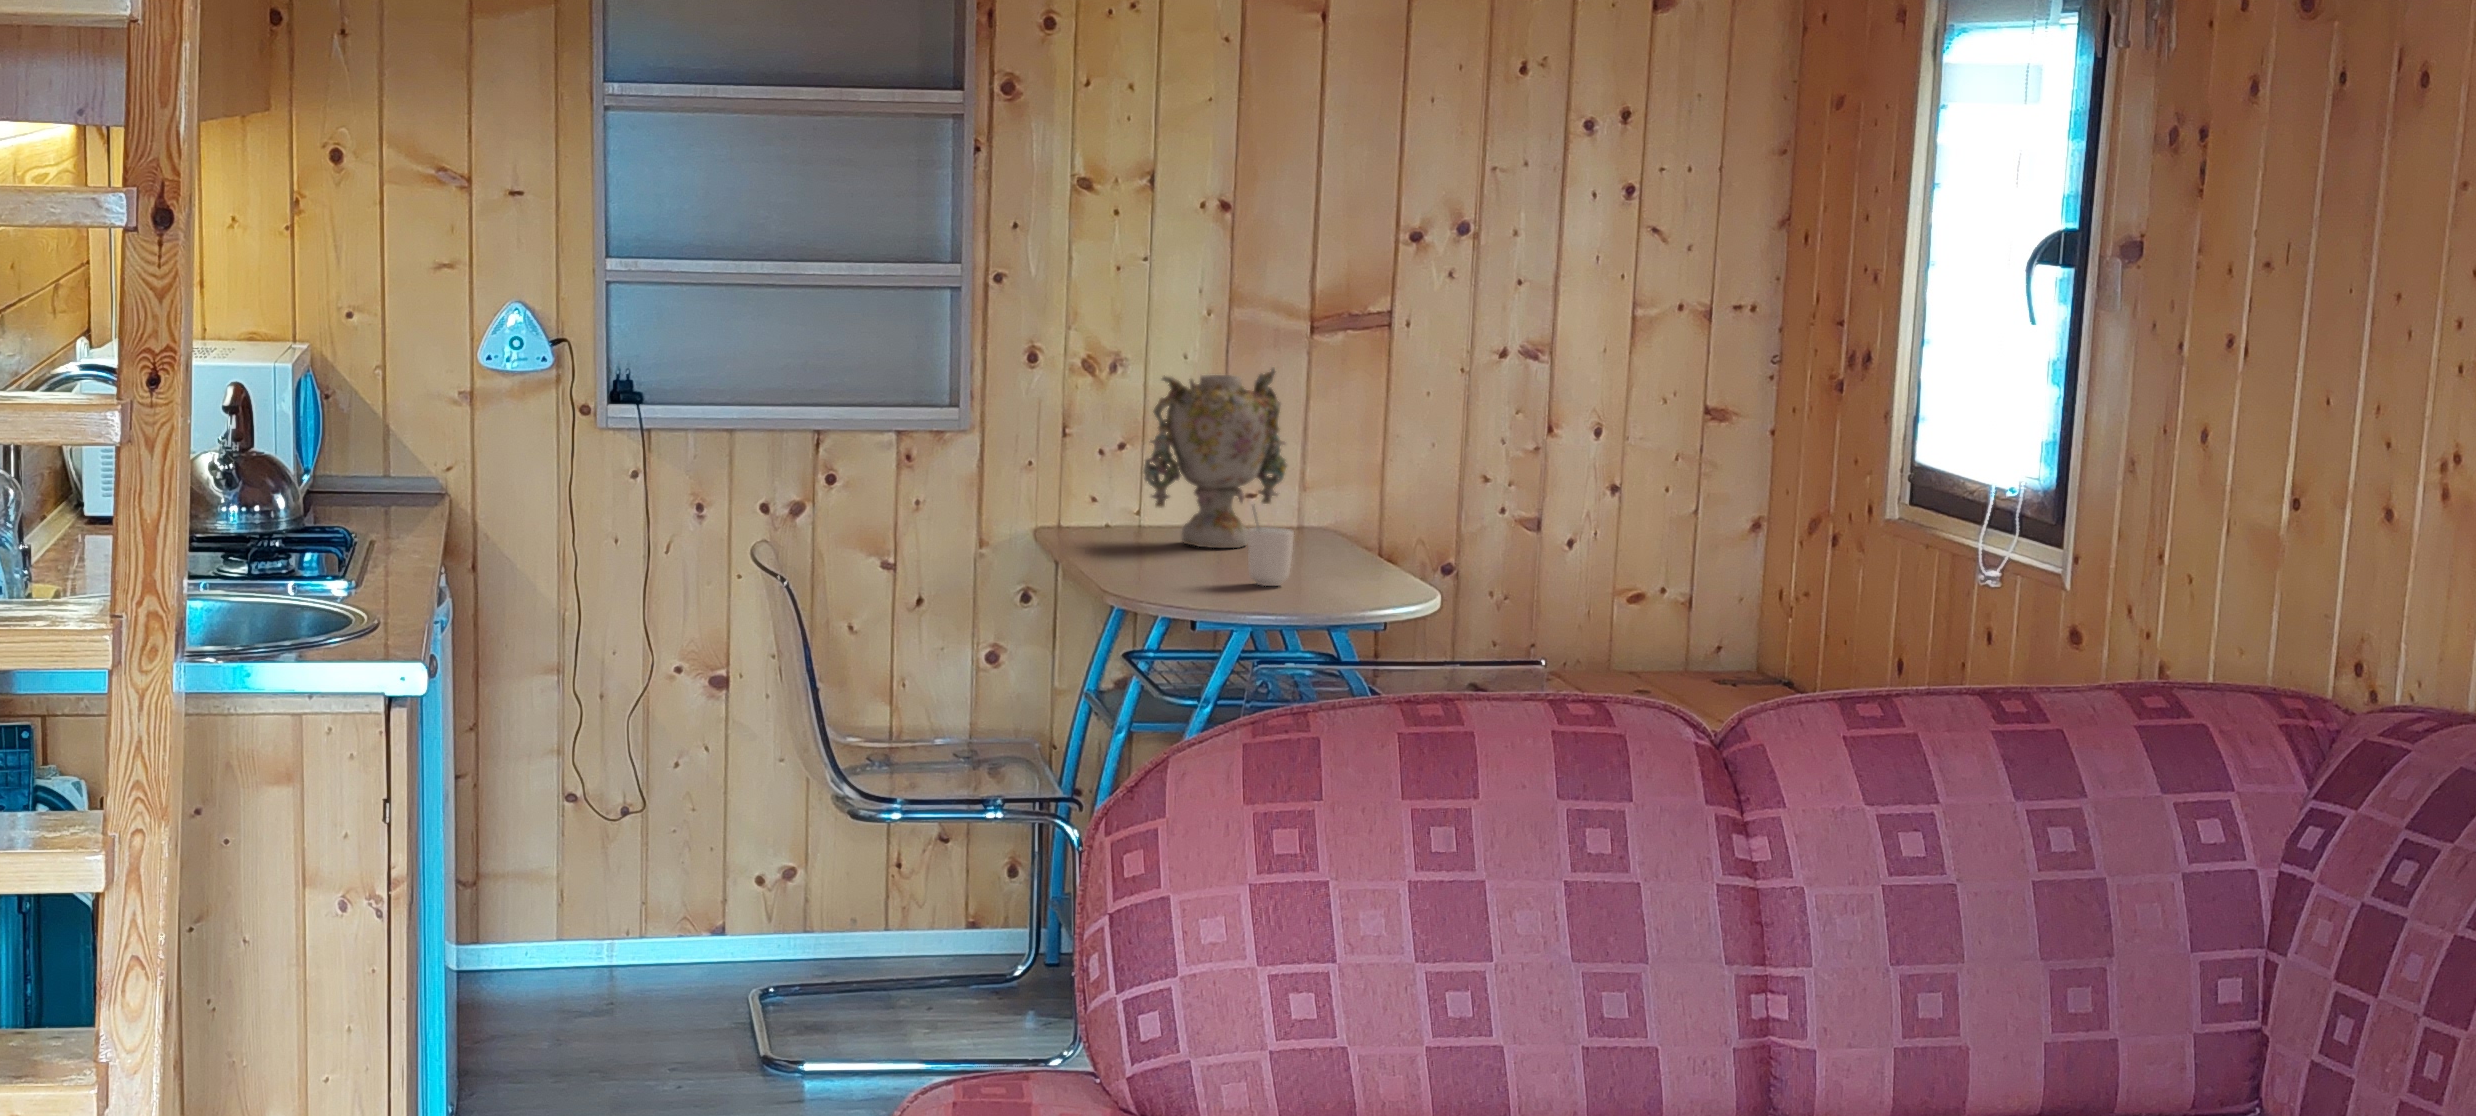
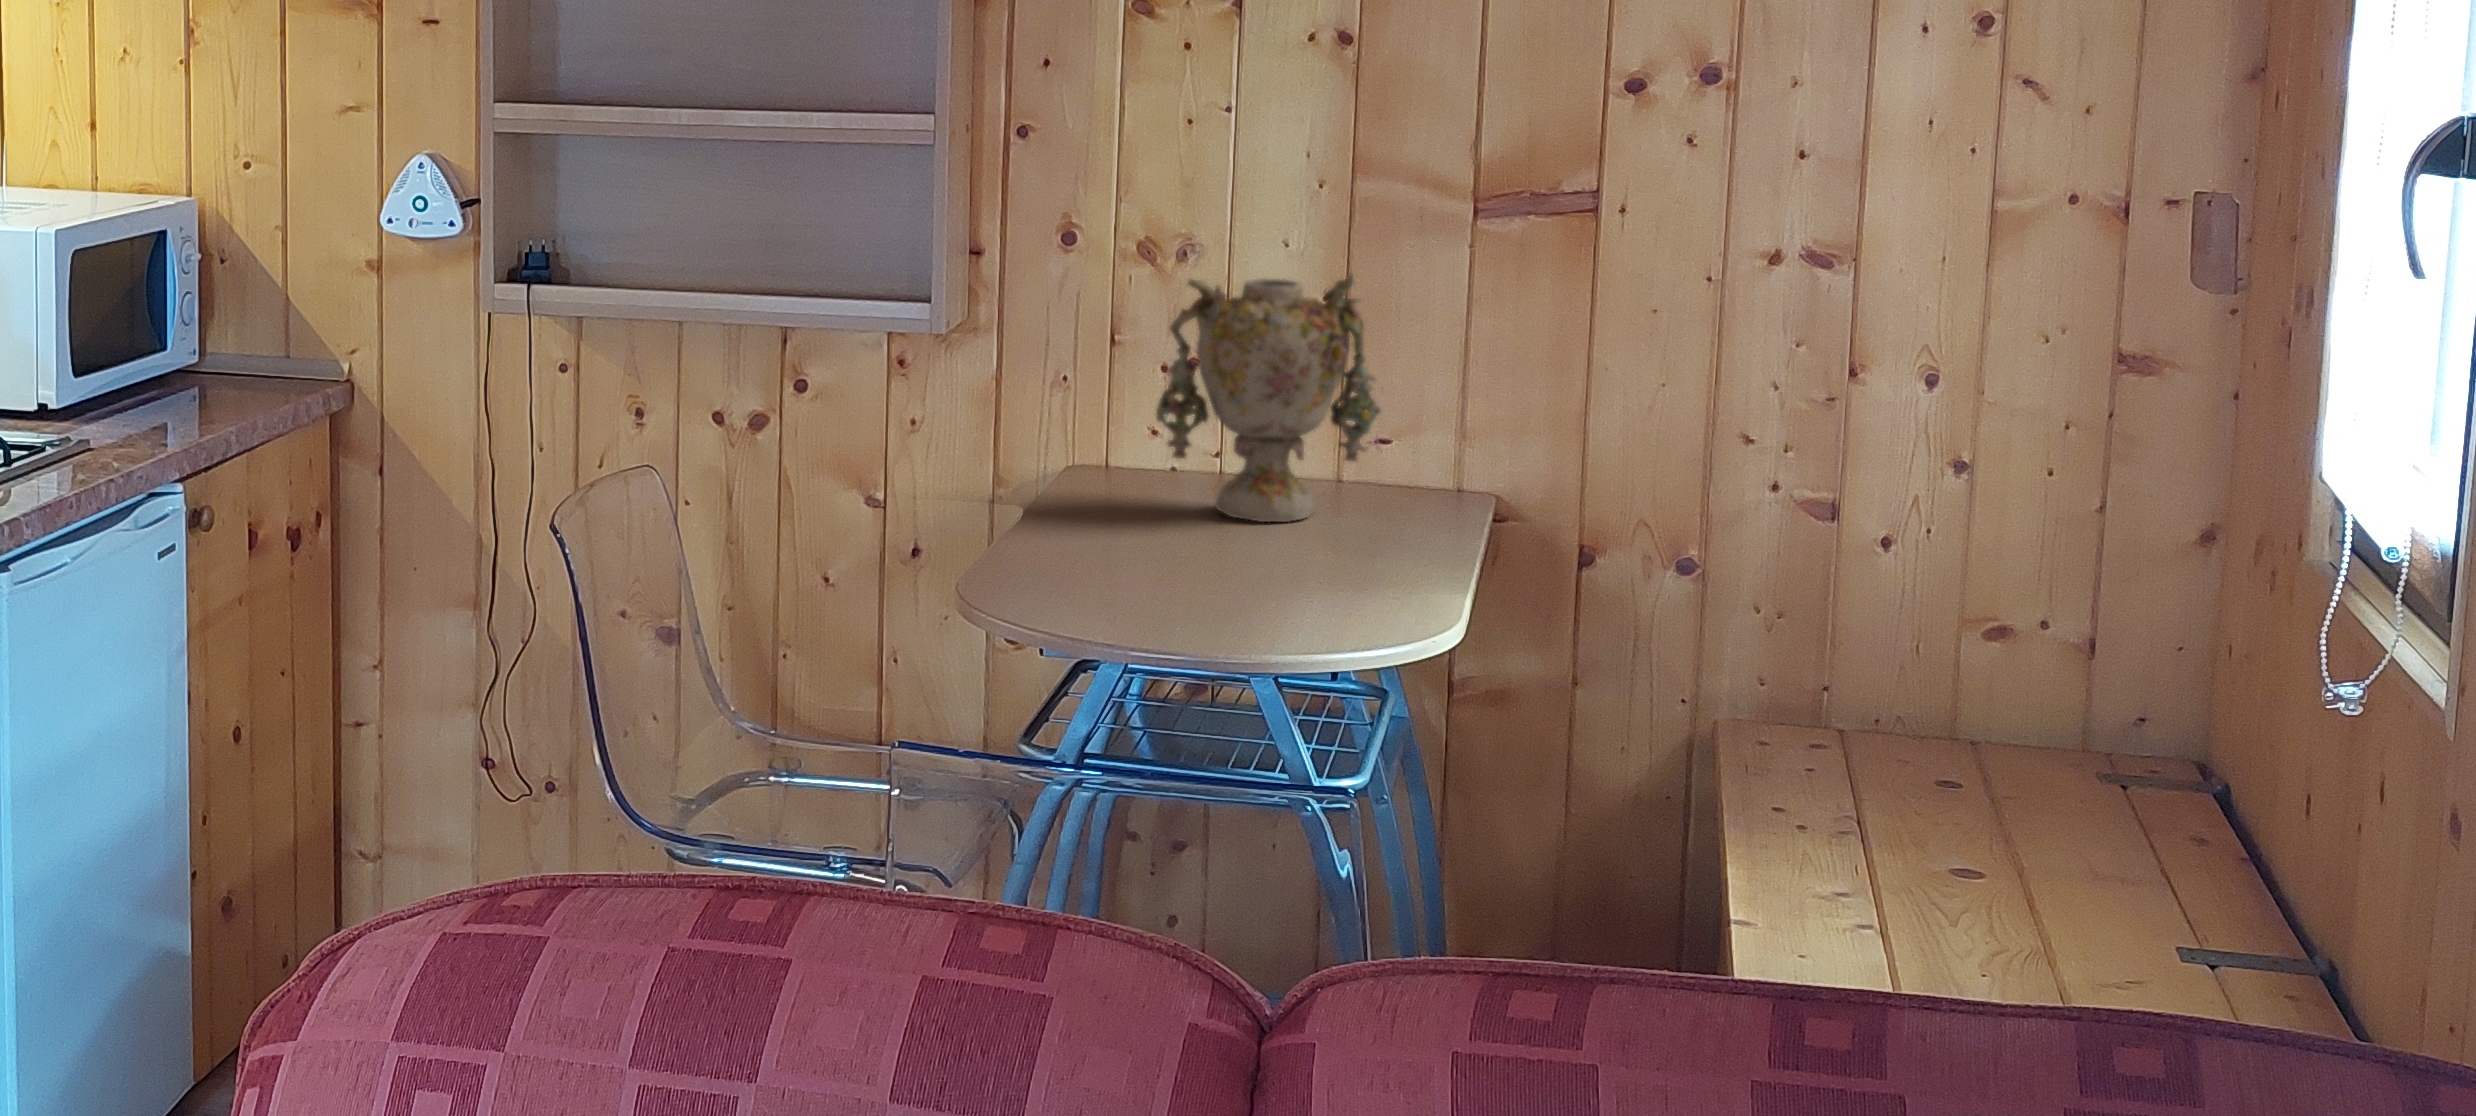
cup: present [1248,505,1294,586] -> none [1159,479,1224,598]

